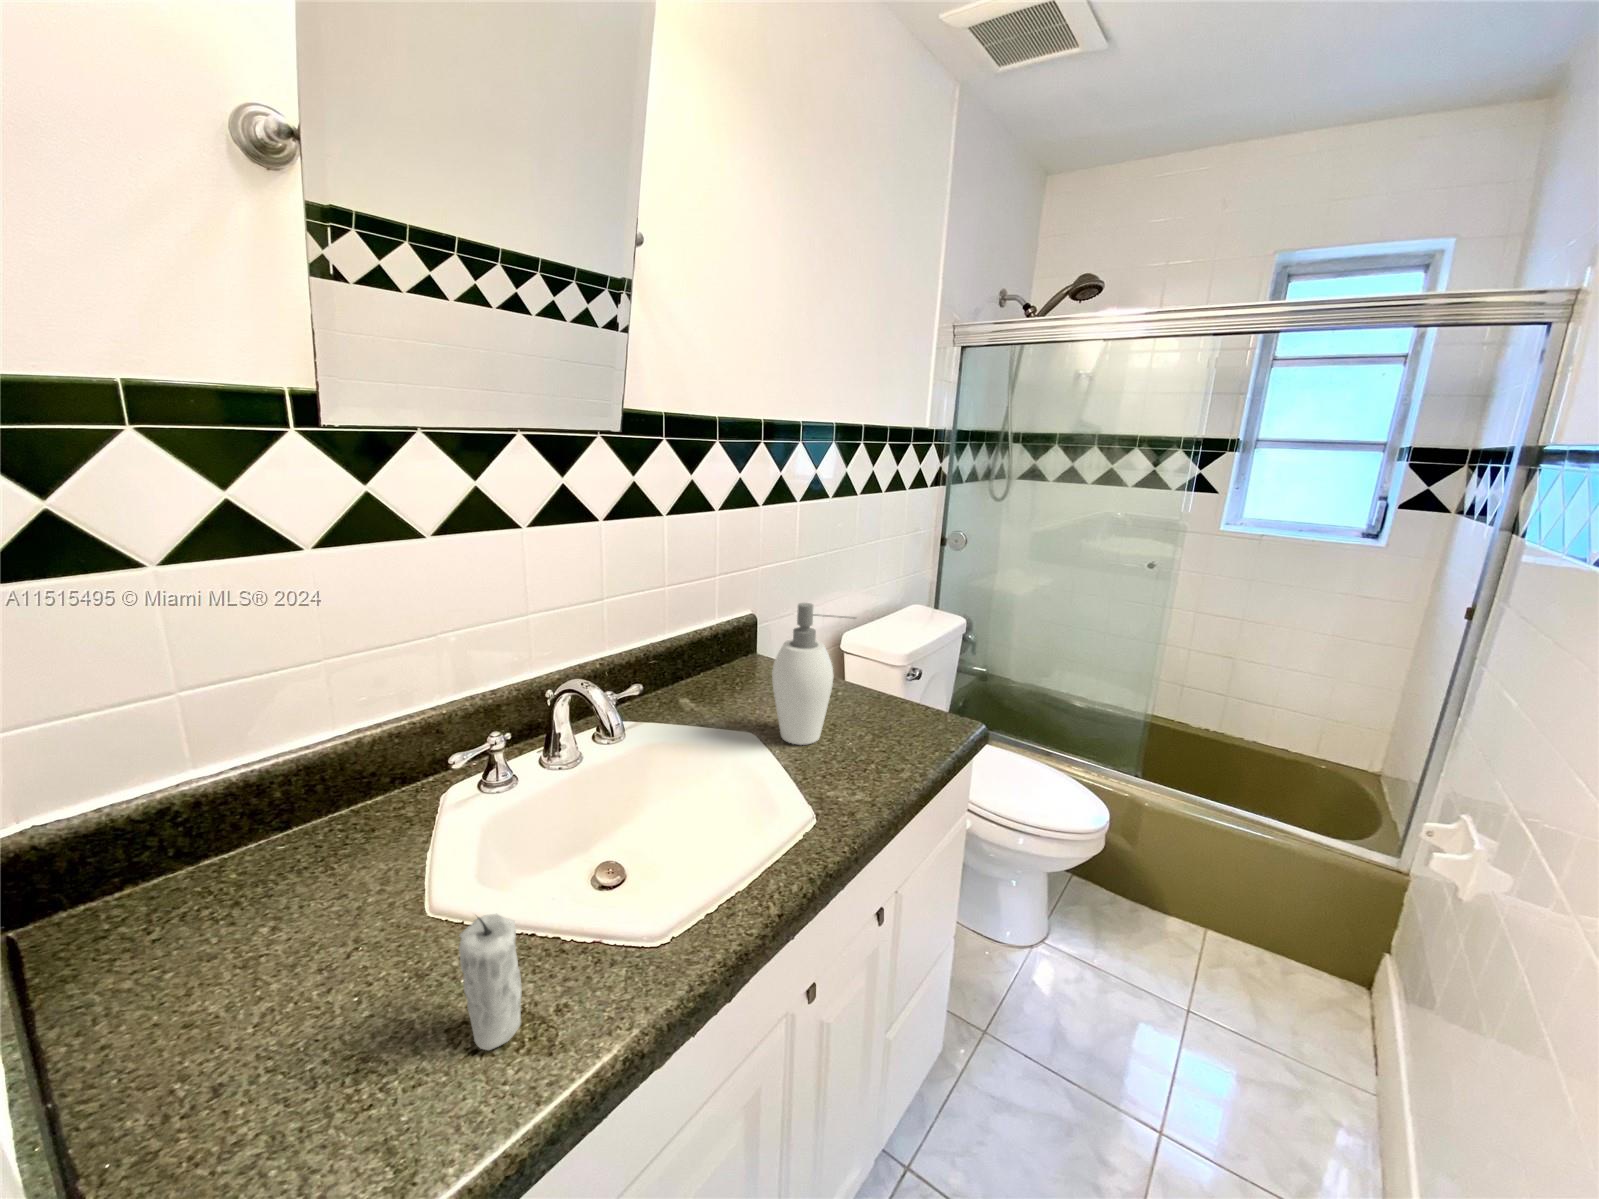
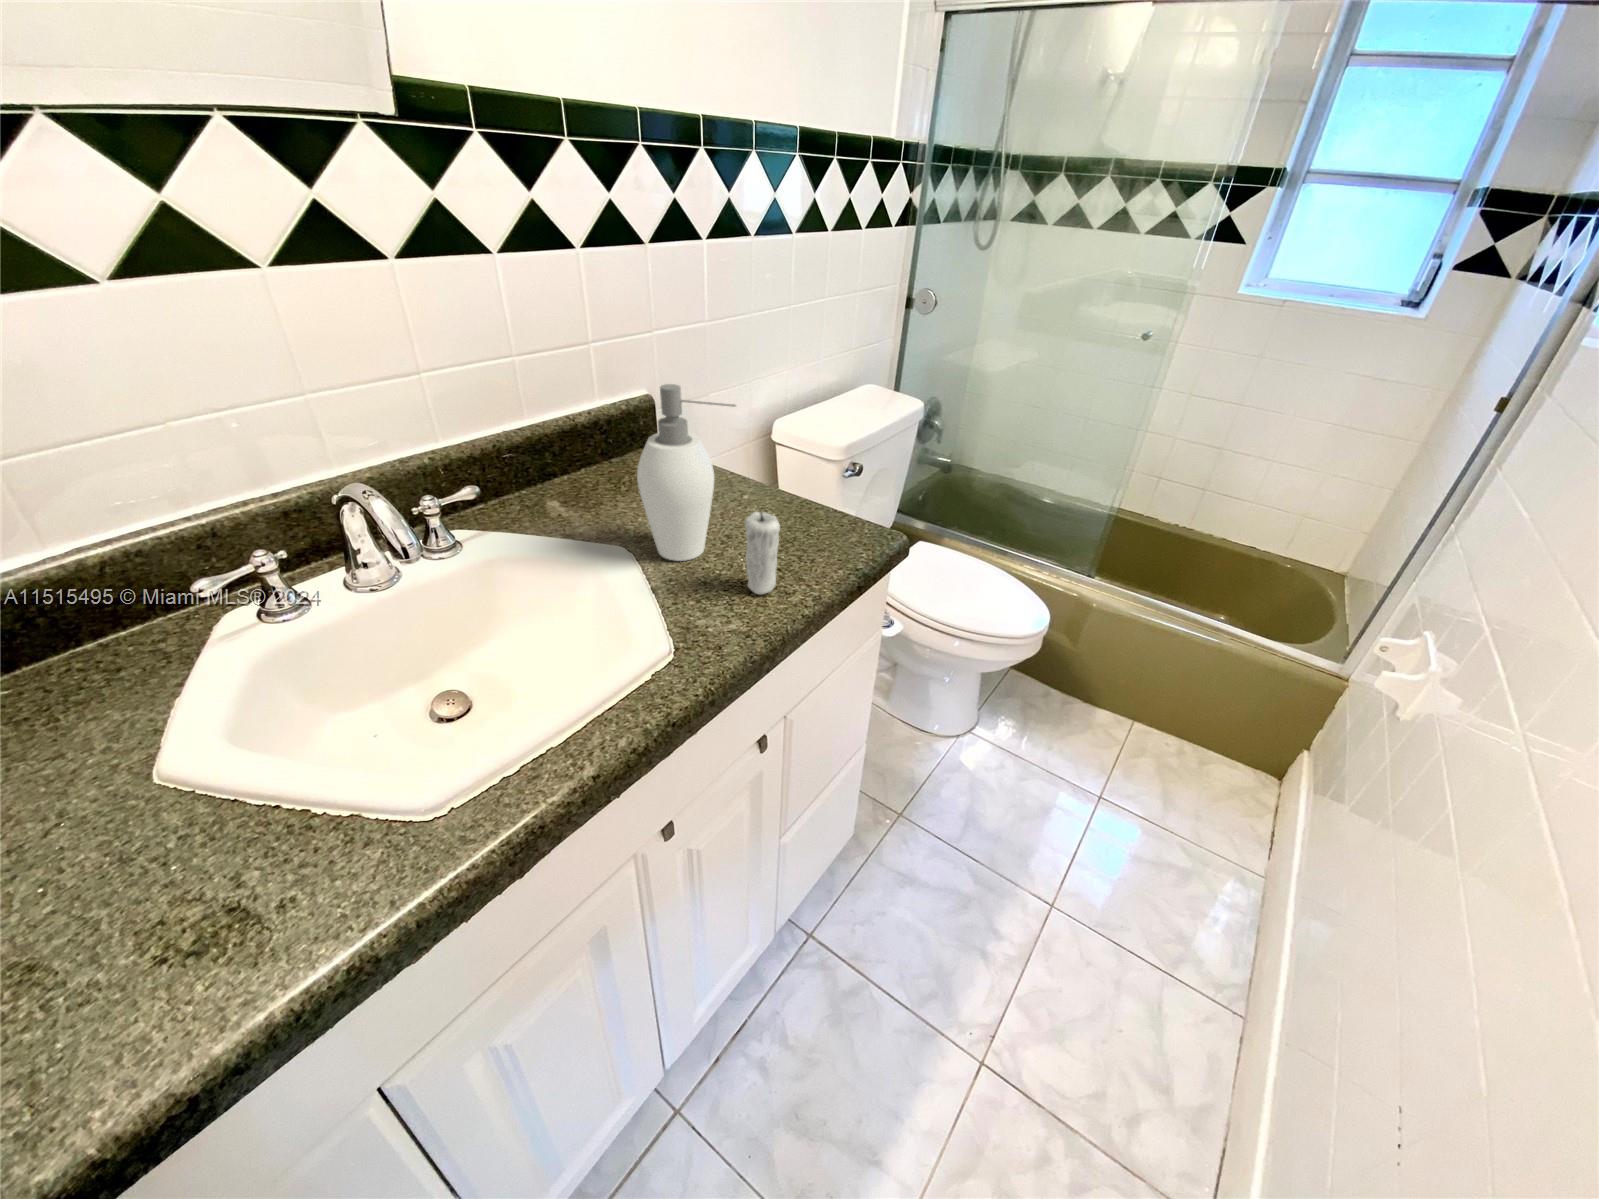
candle: present [458,914,522,1050] -> present [745,512,780,594]

